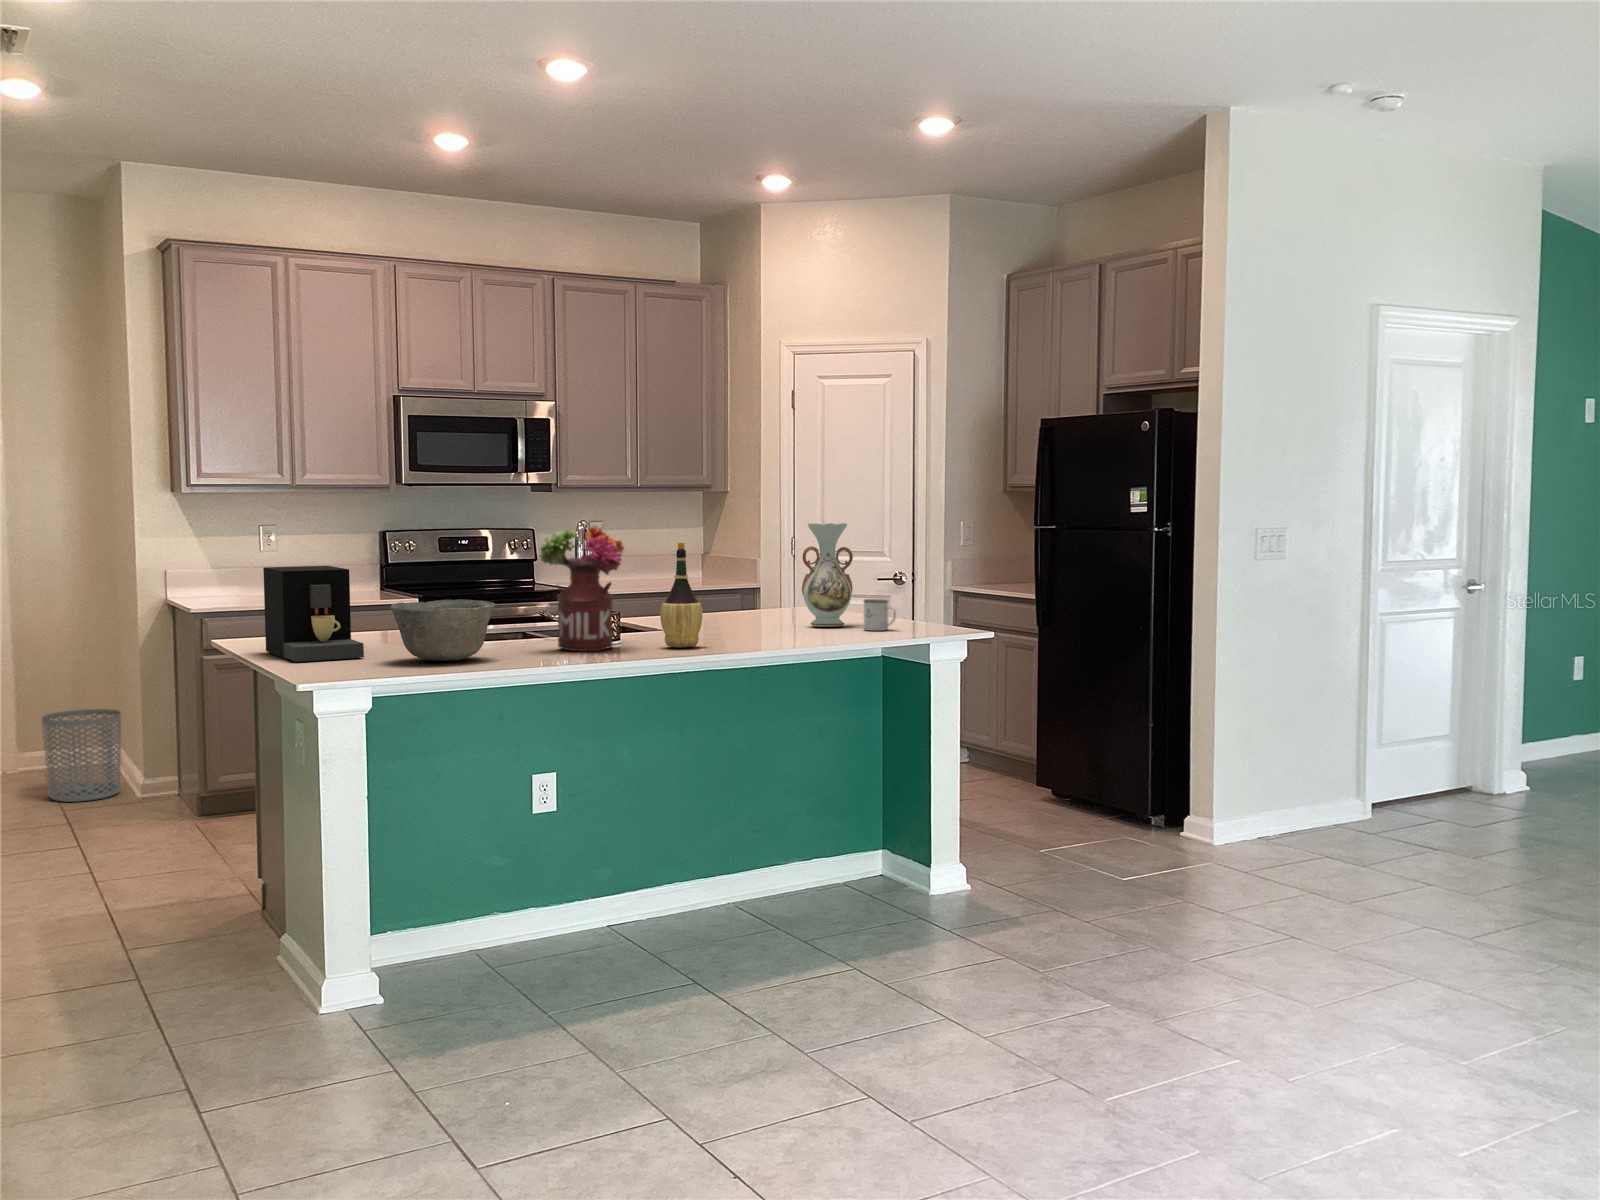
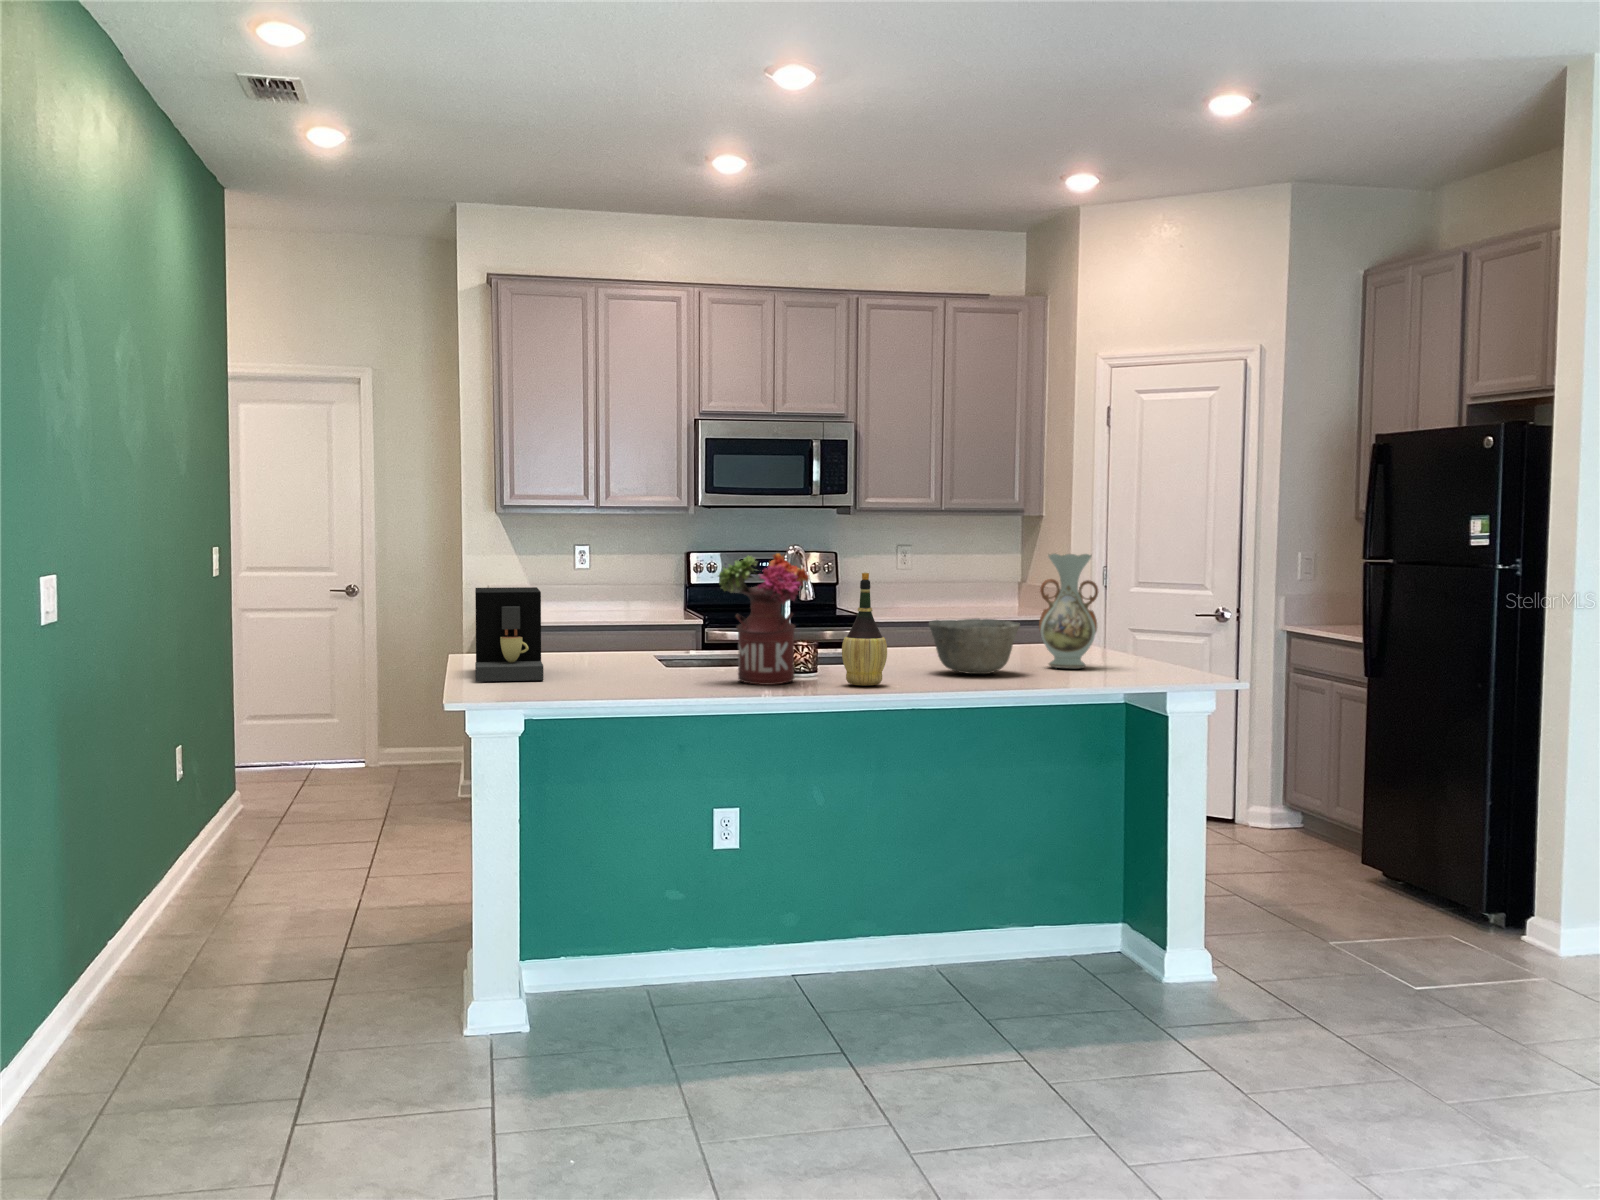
bowl: present [391,599,495,661] -> present [929,619,1020,674]
mug: present [864,599,896,631] -> none [1099,640,1134,676]
waste bin: present [42,709,121,802] -> none [388,710,455,794]

